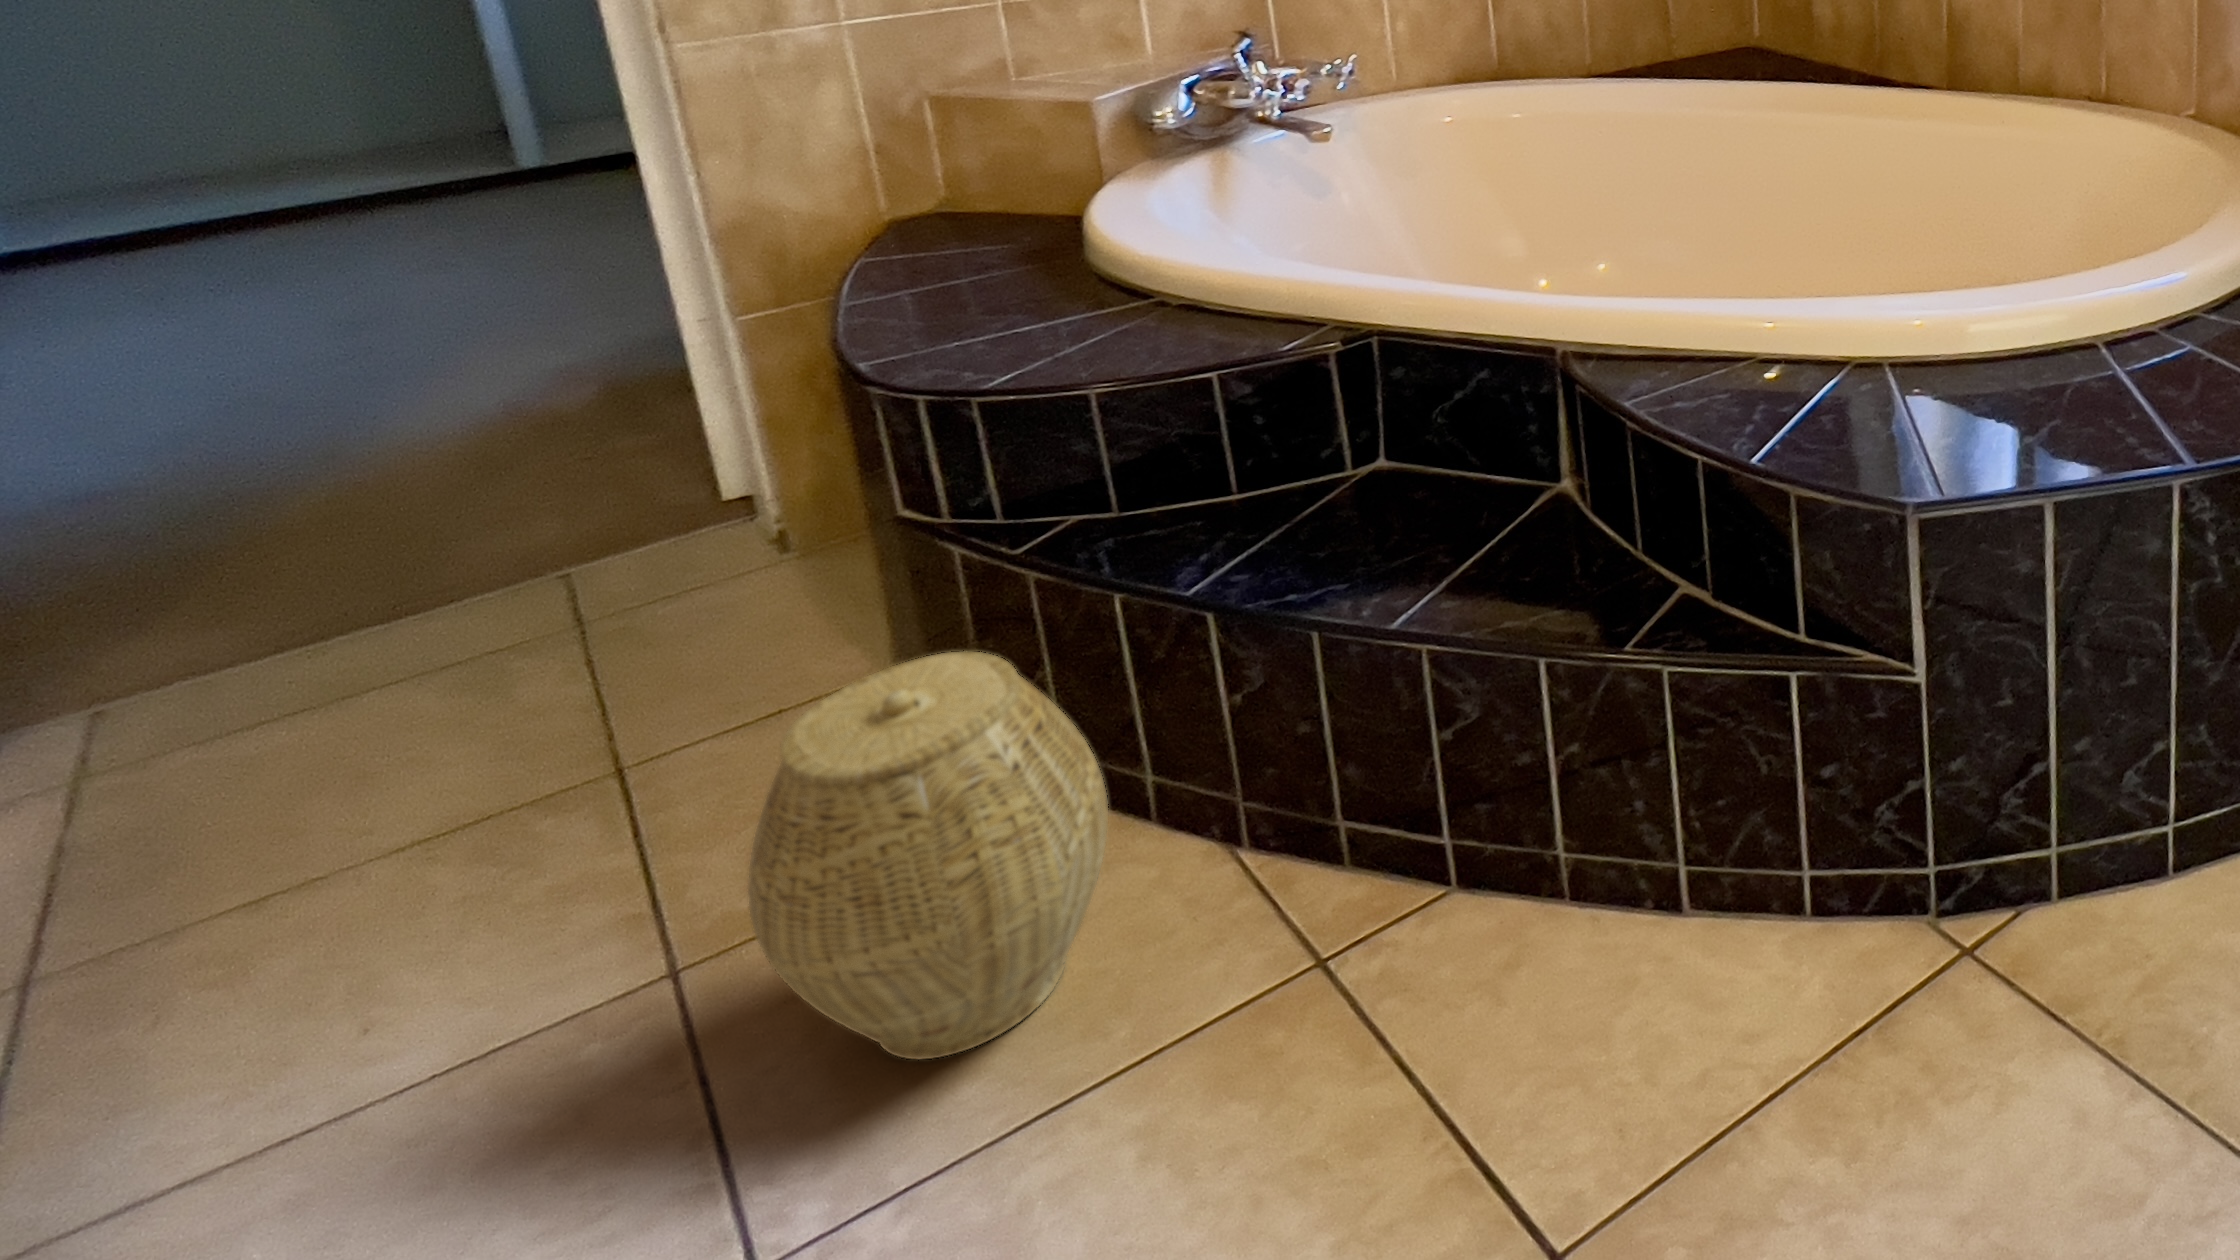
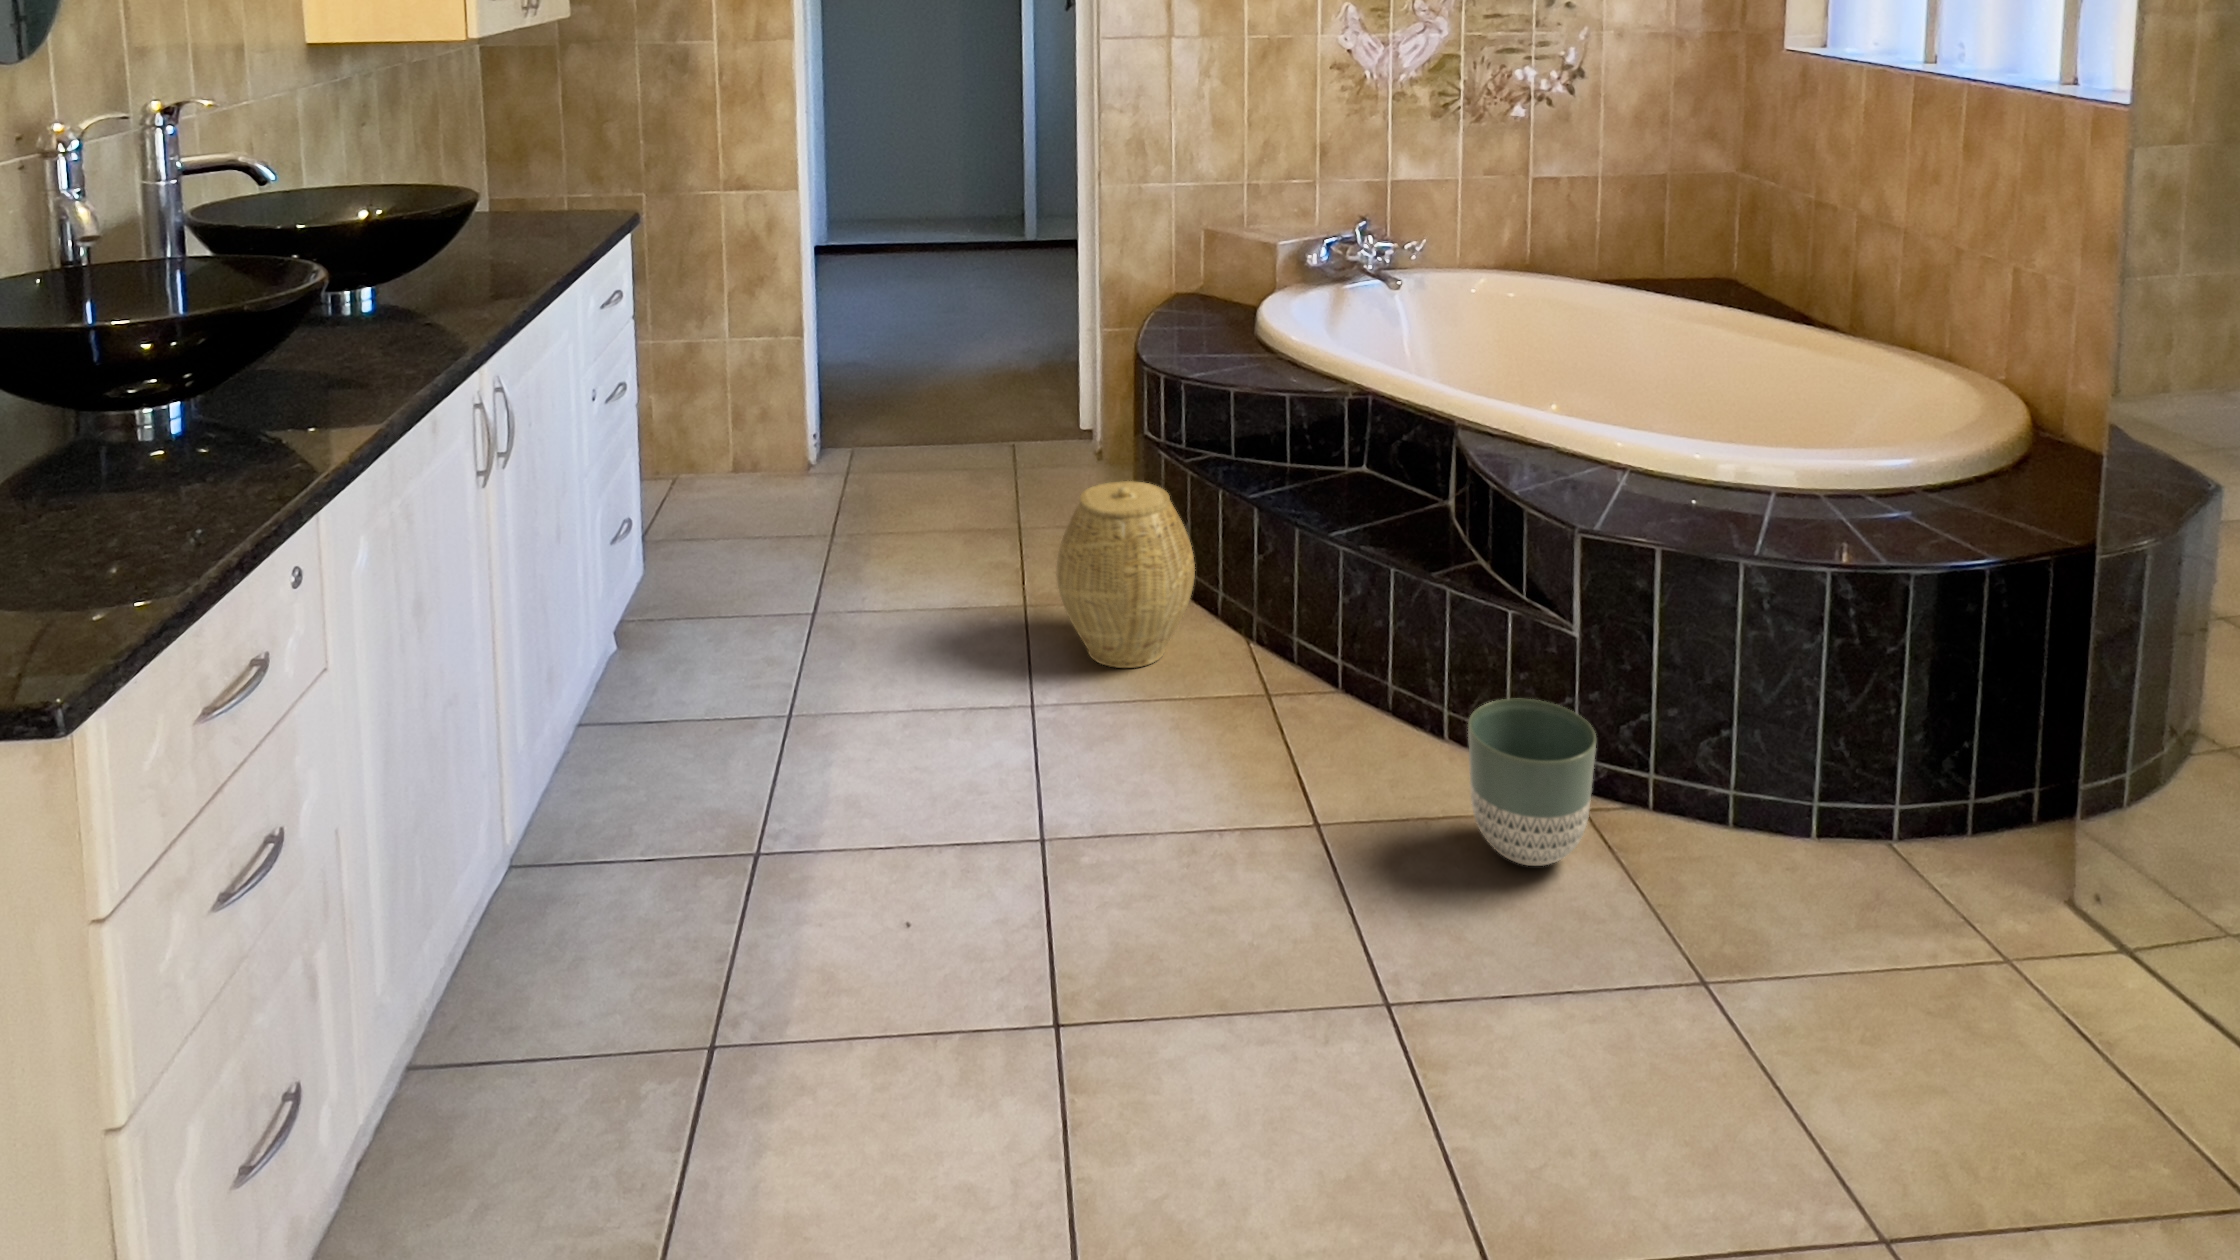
planter: none [1805,811,2026,1118] -> present [1468,699,1596,866]

